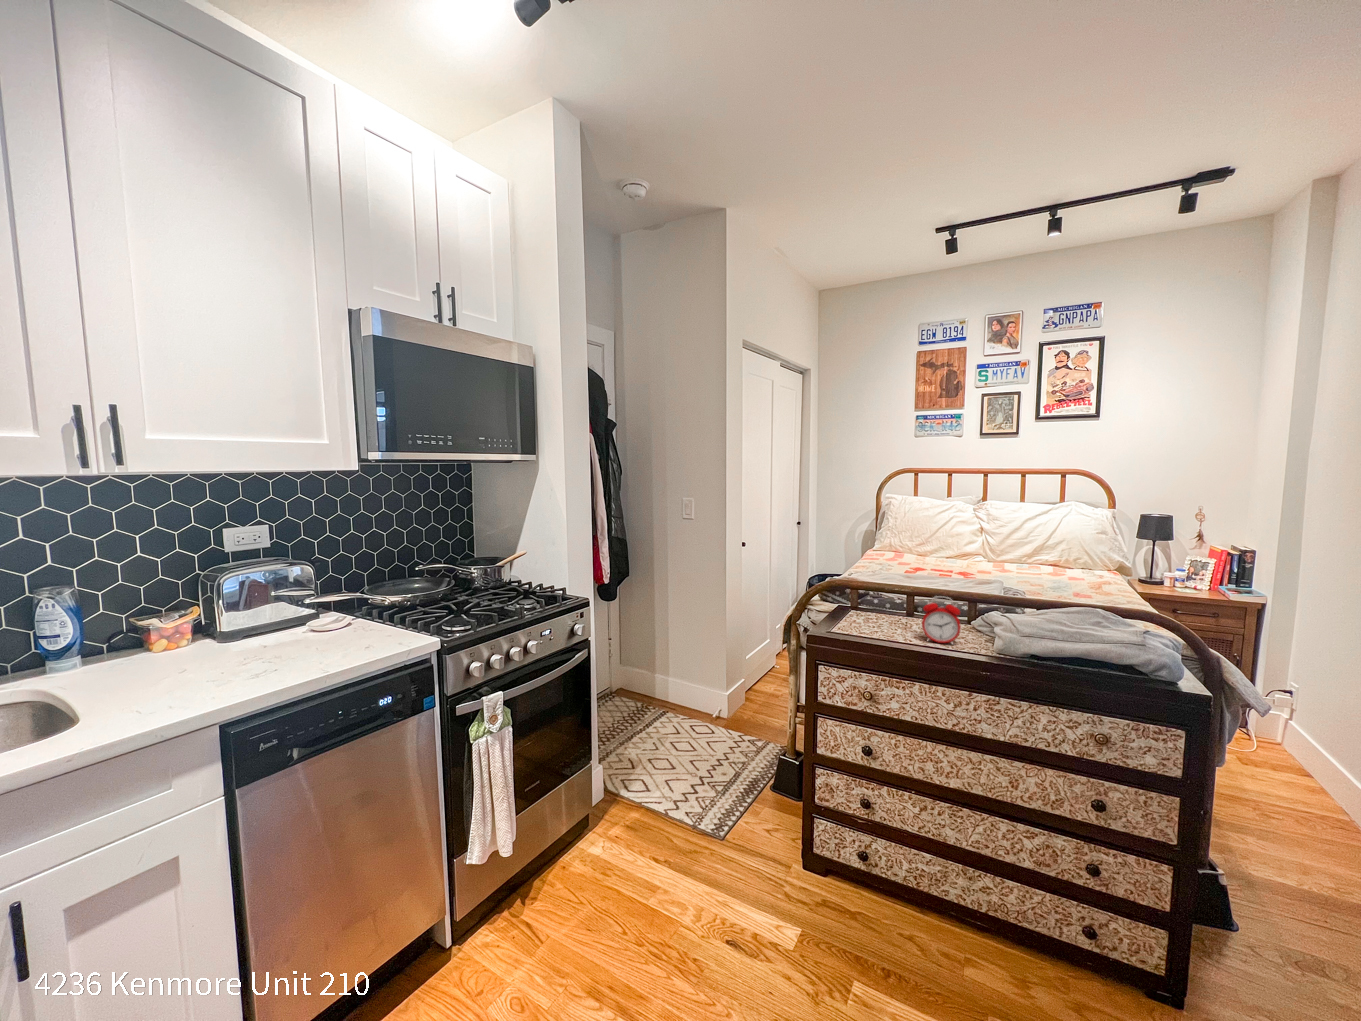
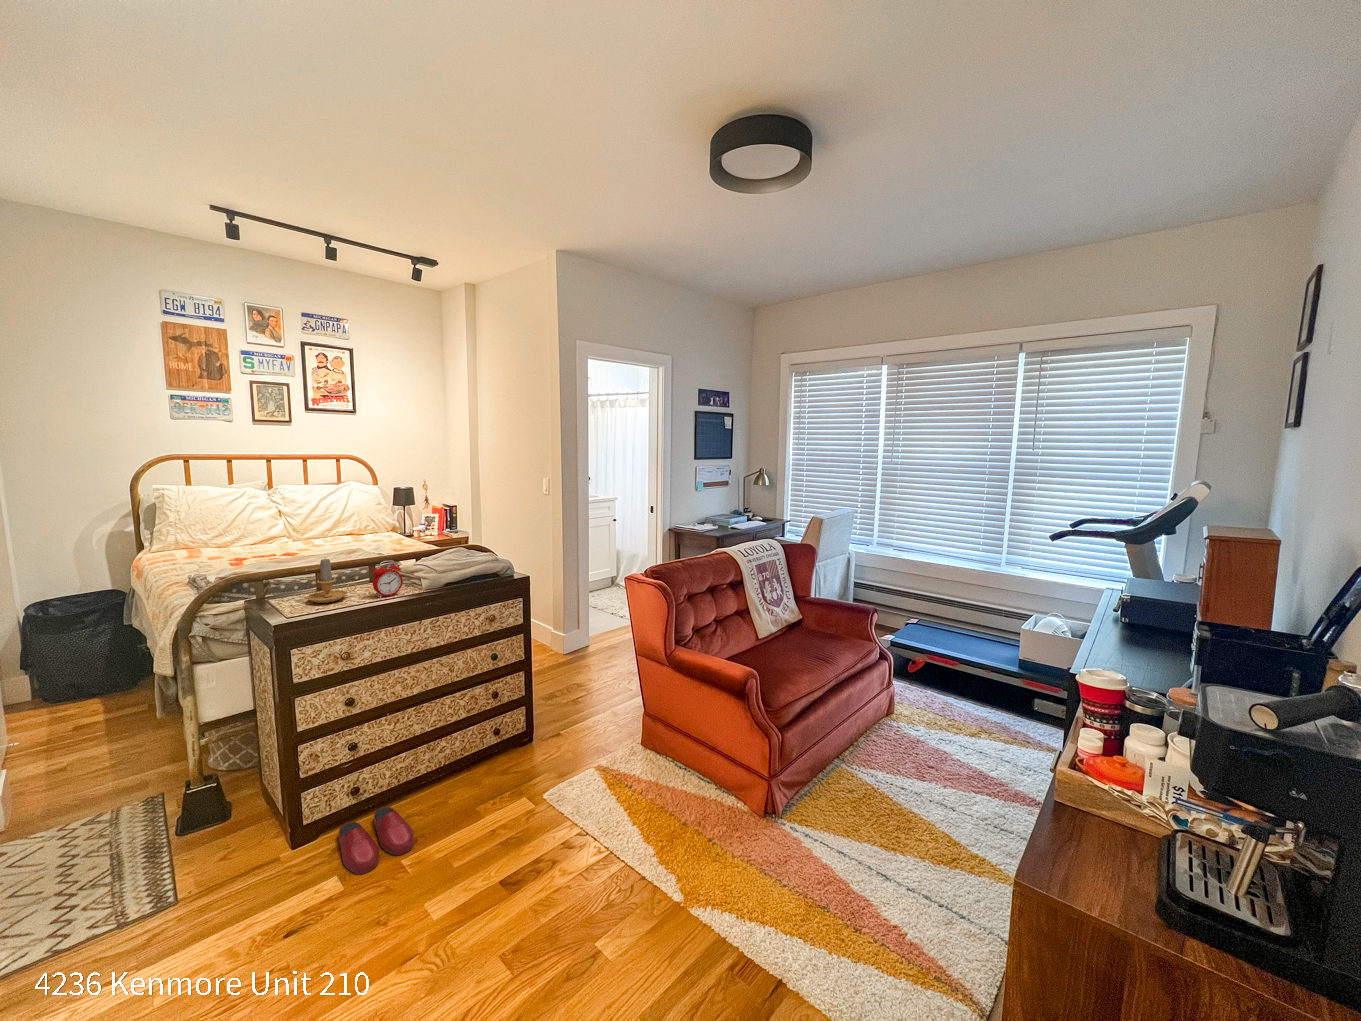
candle: none [861,575,912,628] -> present [307,559,356,603]
slippers: none [811,883,895,984] -> present [339,806,414,874]

